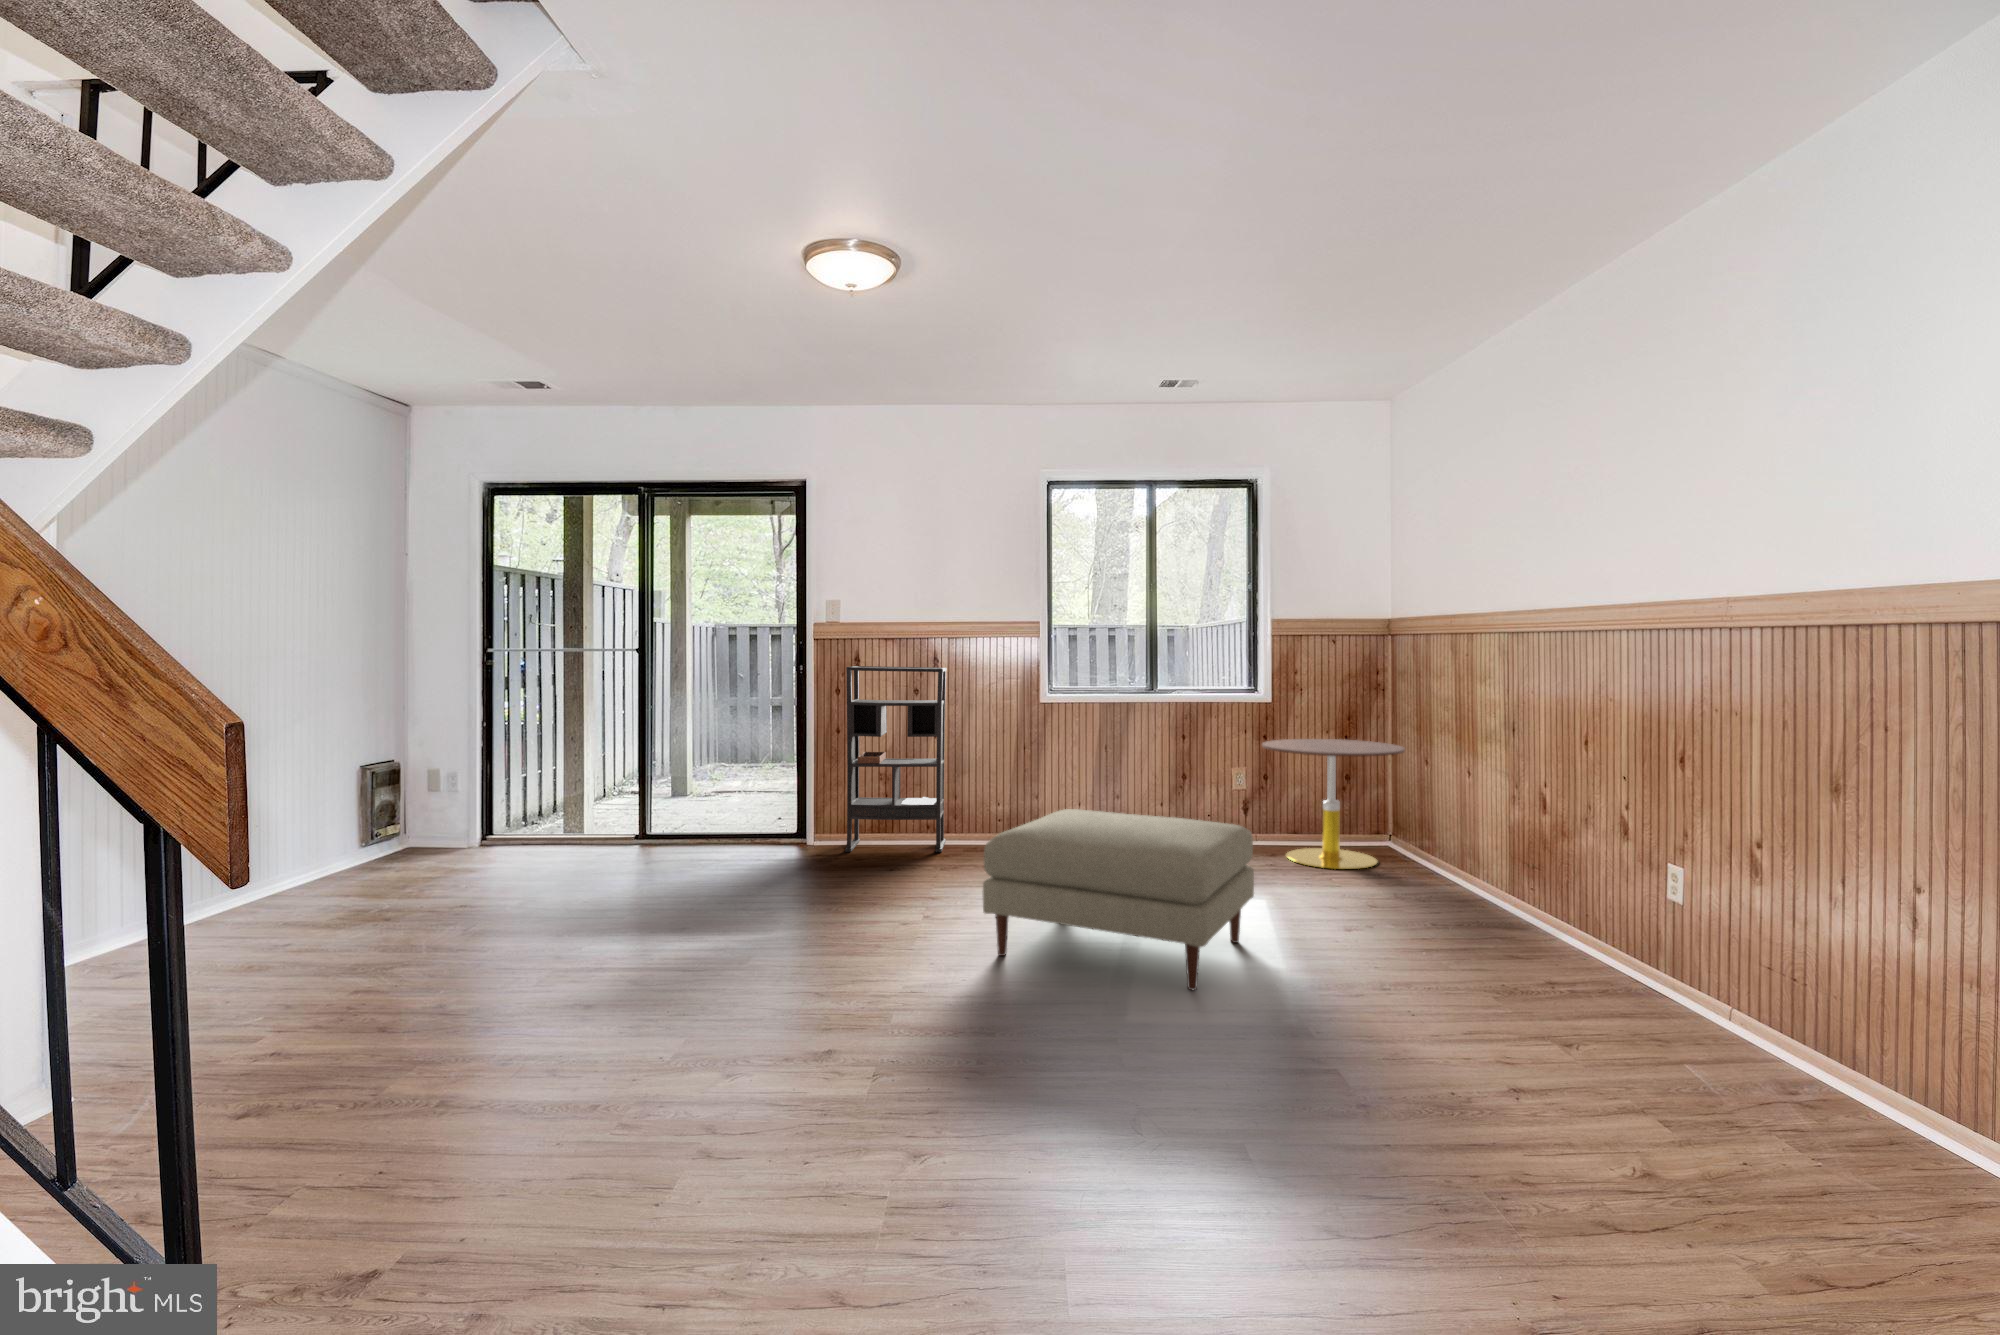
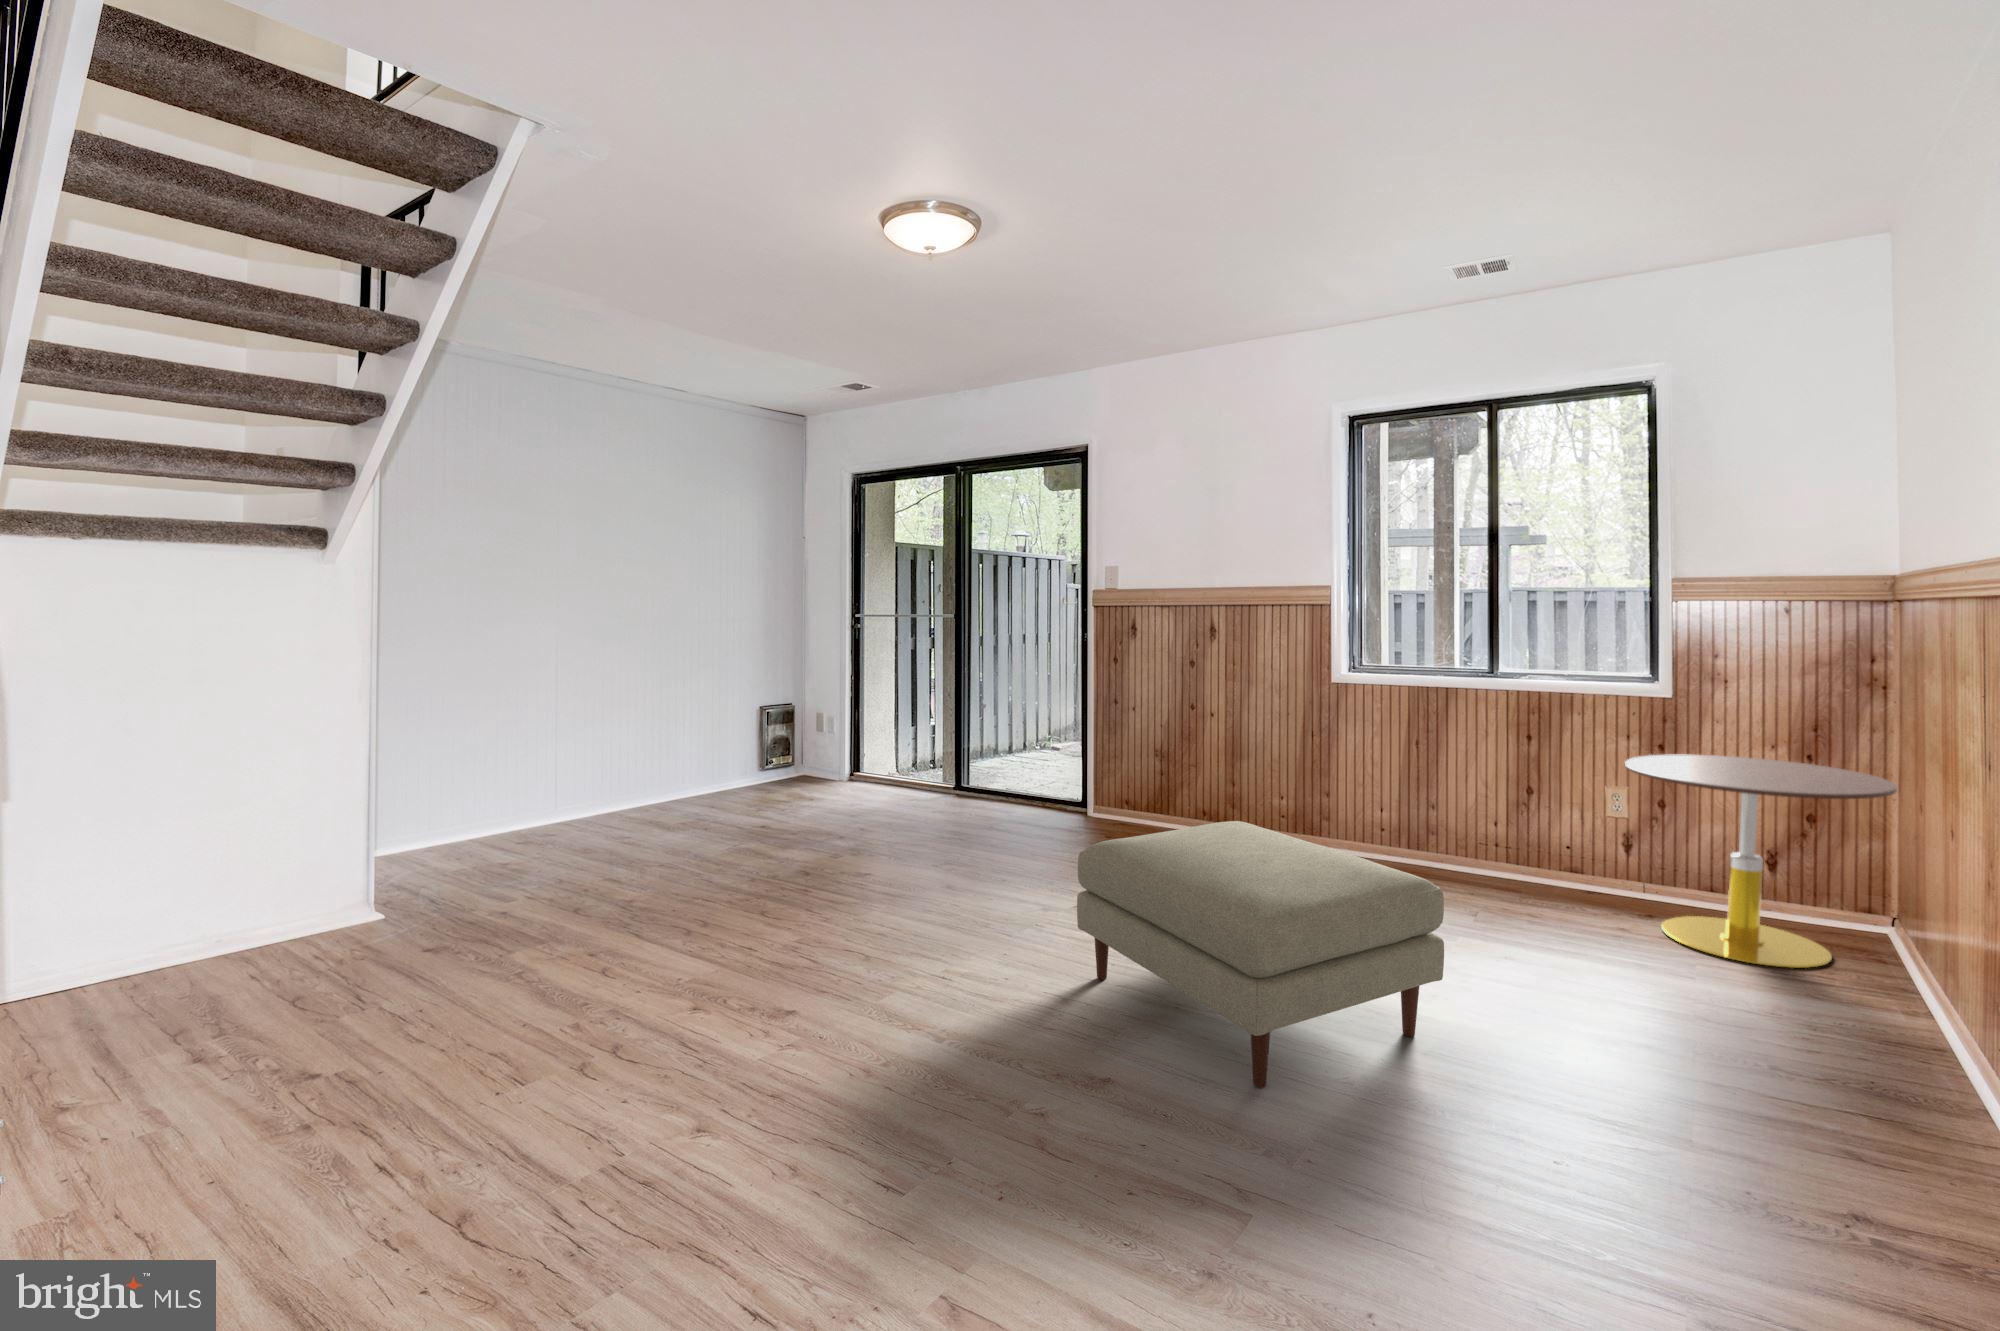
bookshelf: present [845,666,946,852] -> none [1106,638,1222,844]

